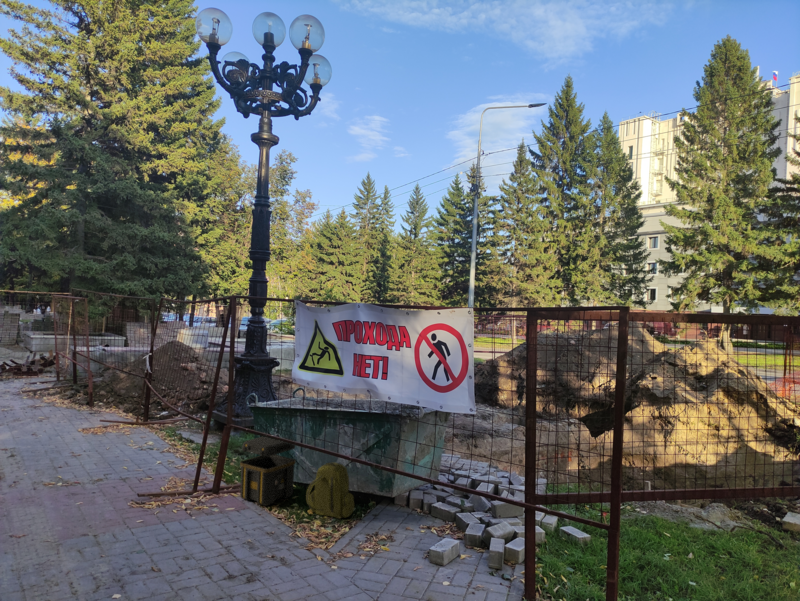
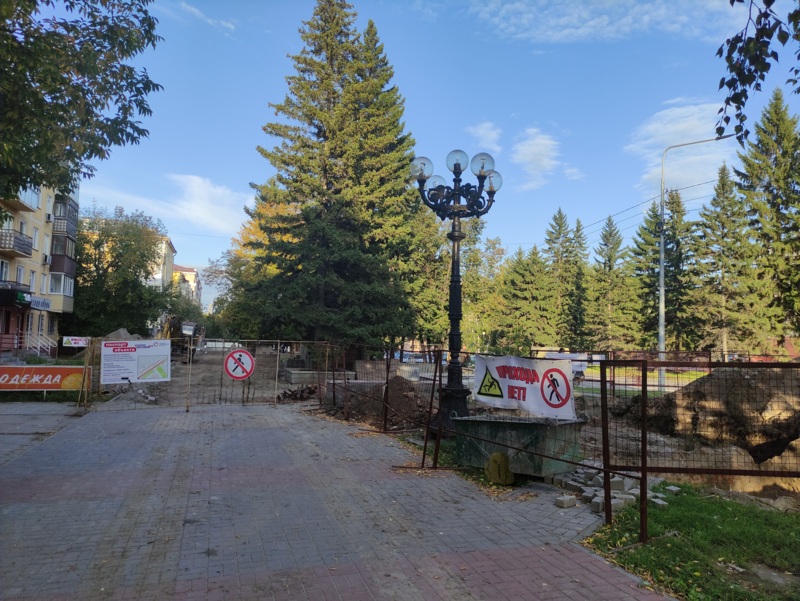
toolbox: present [240,437,295,506] -> none [447,435,479,475]

